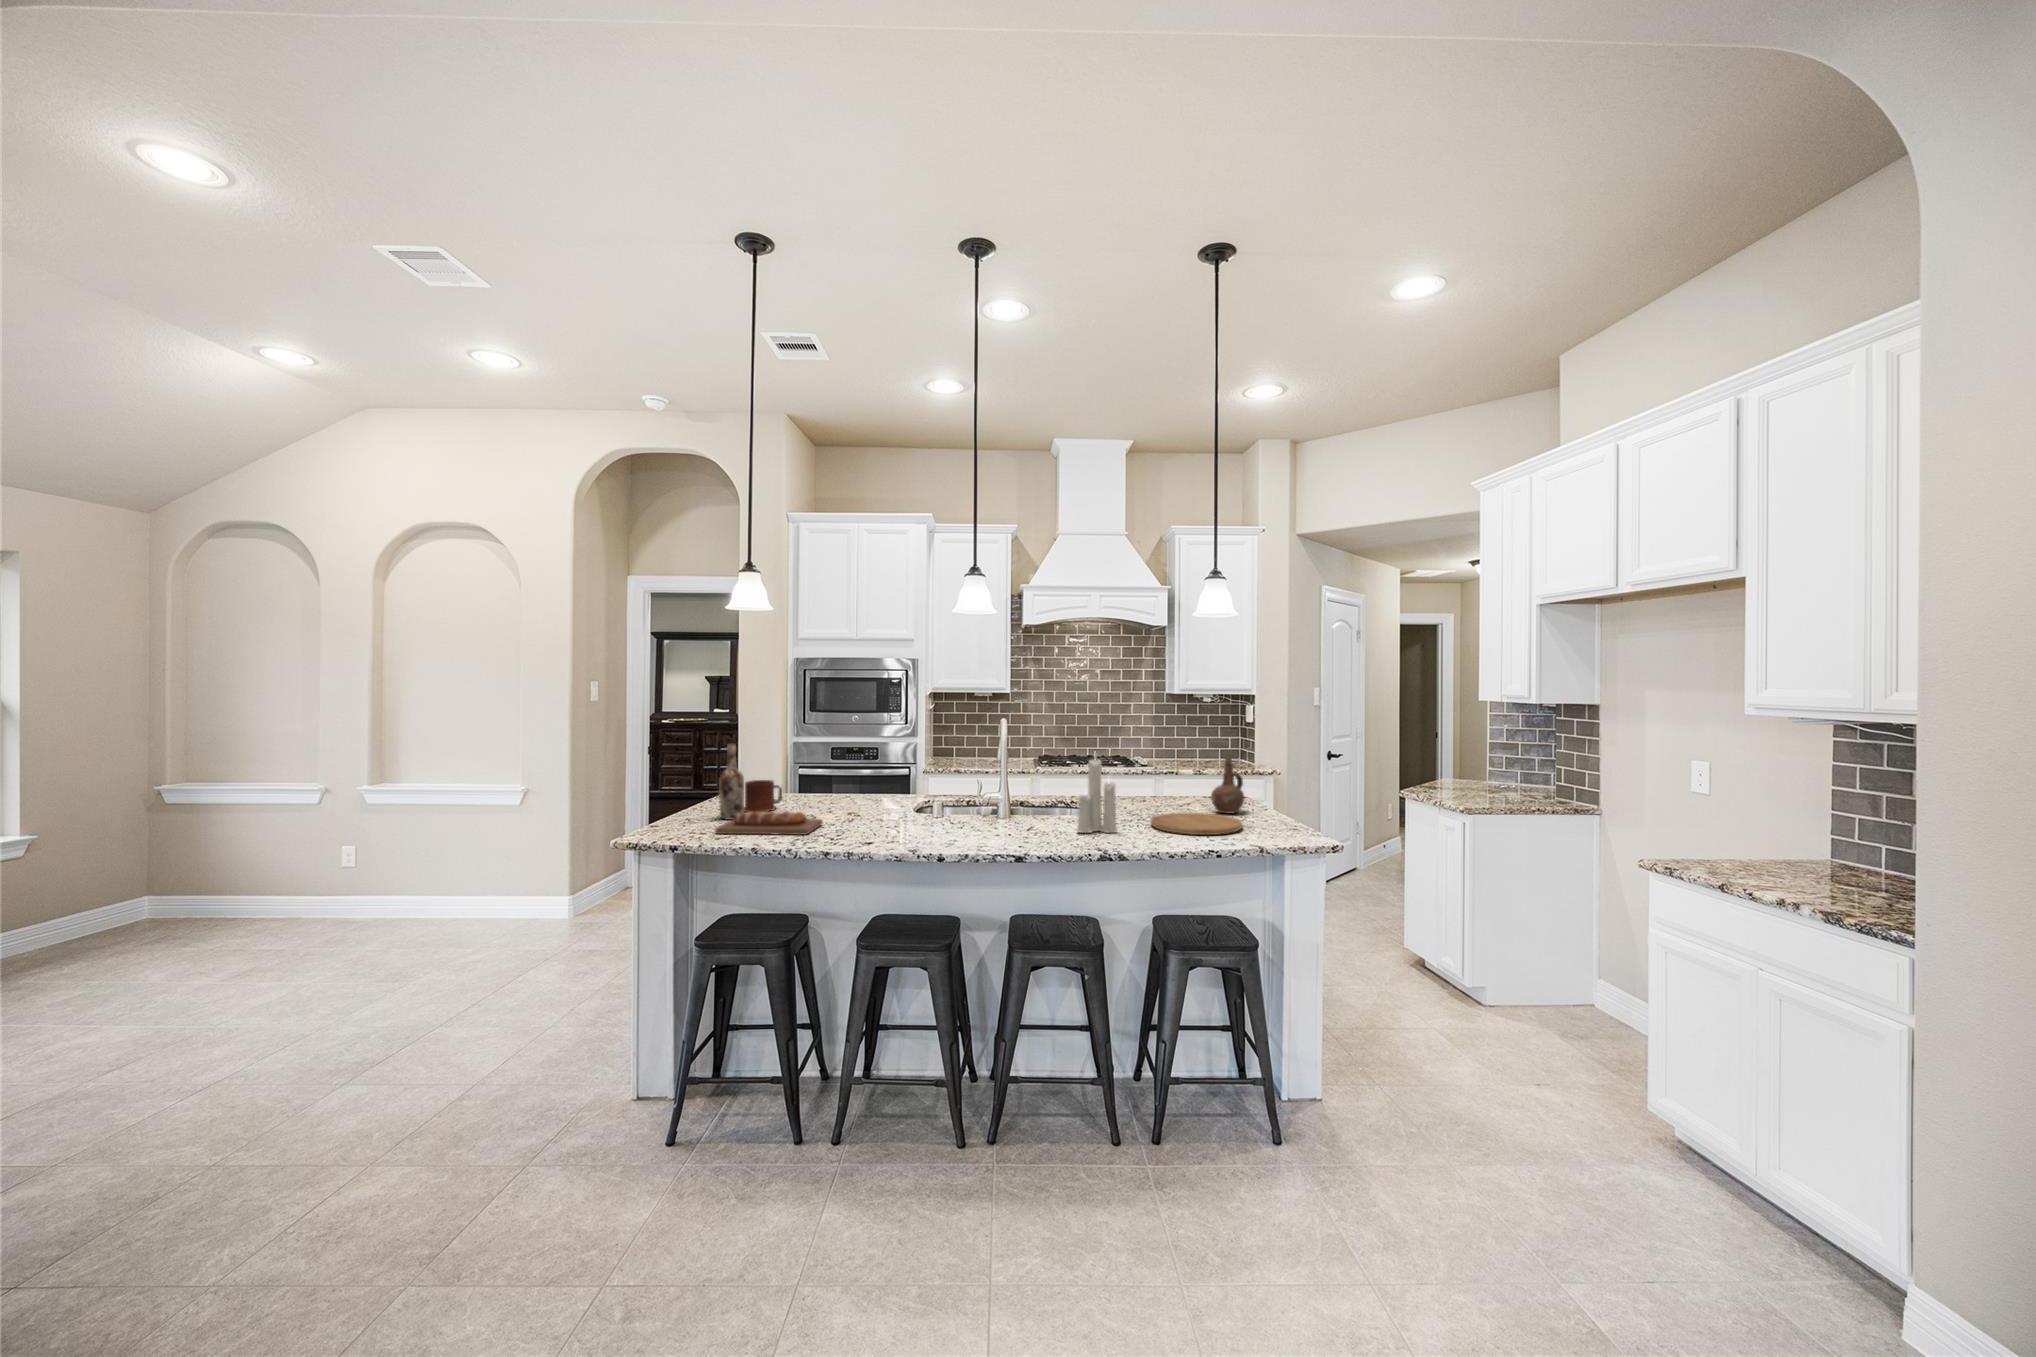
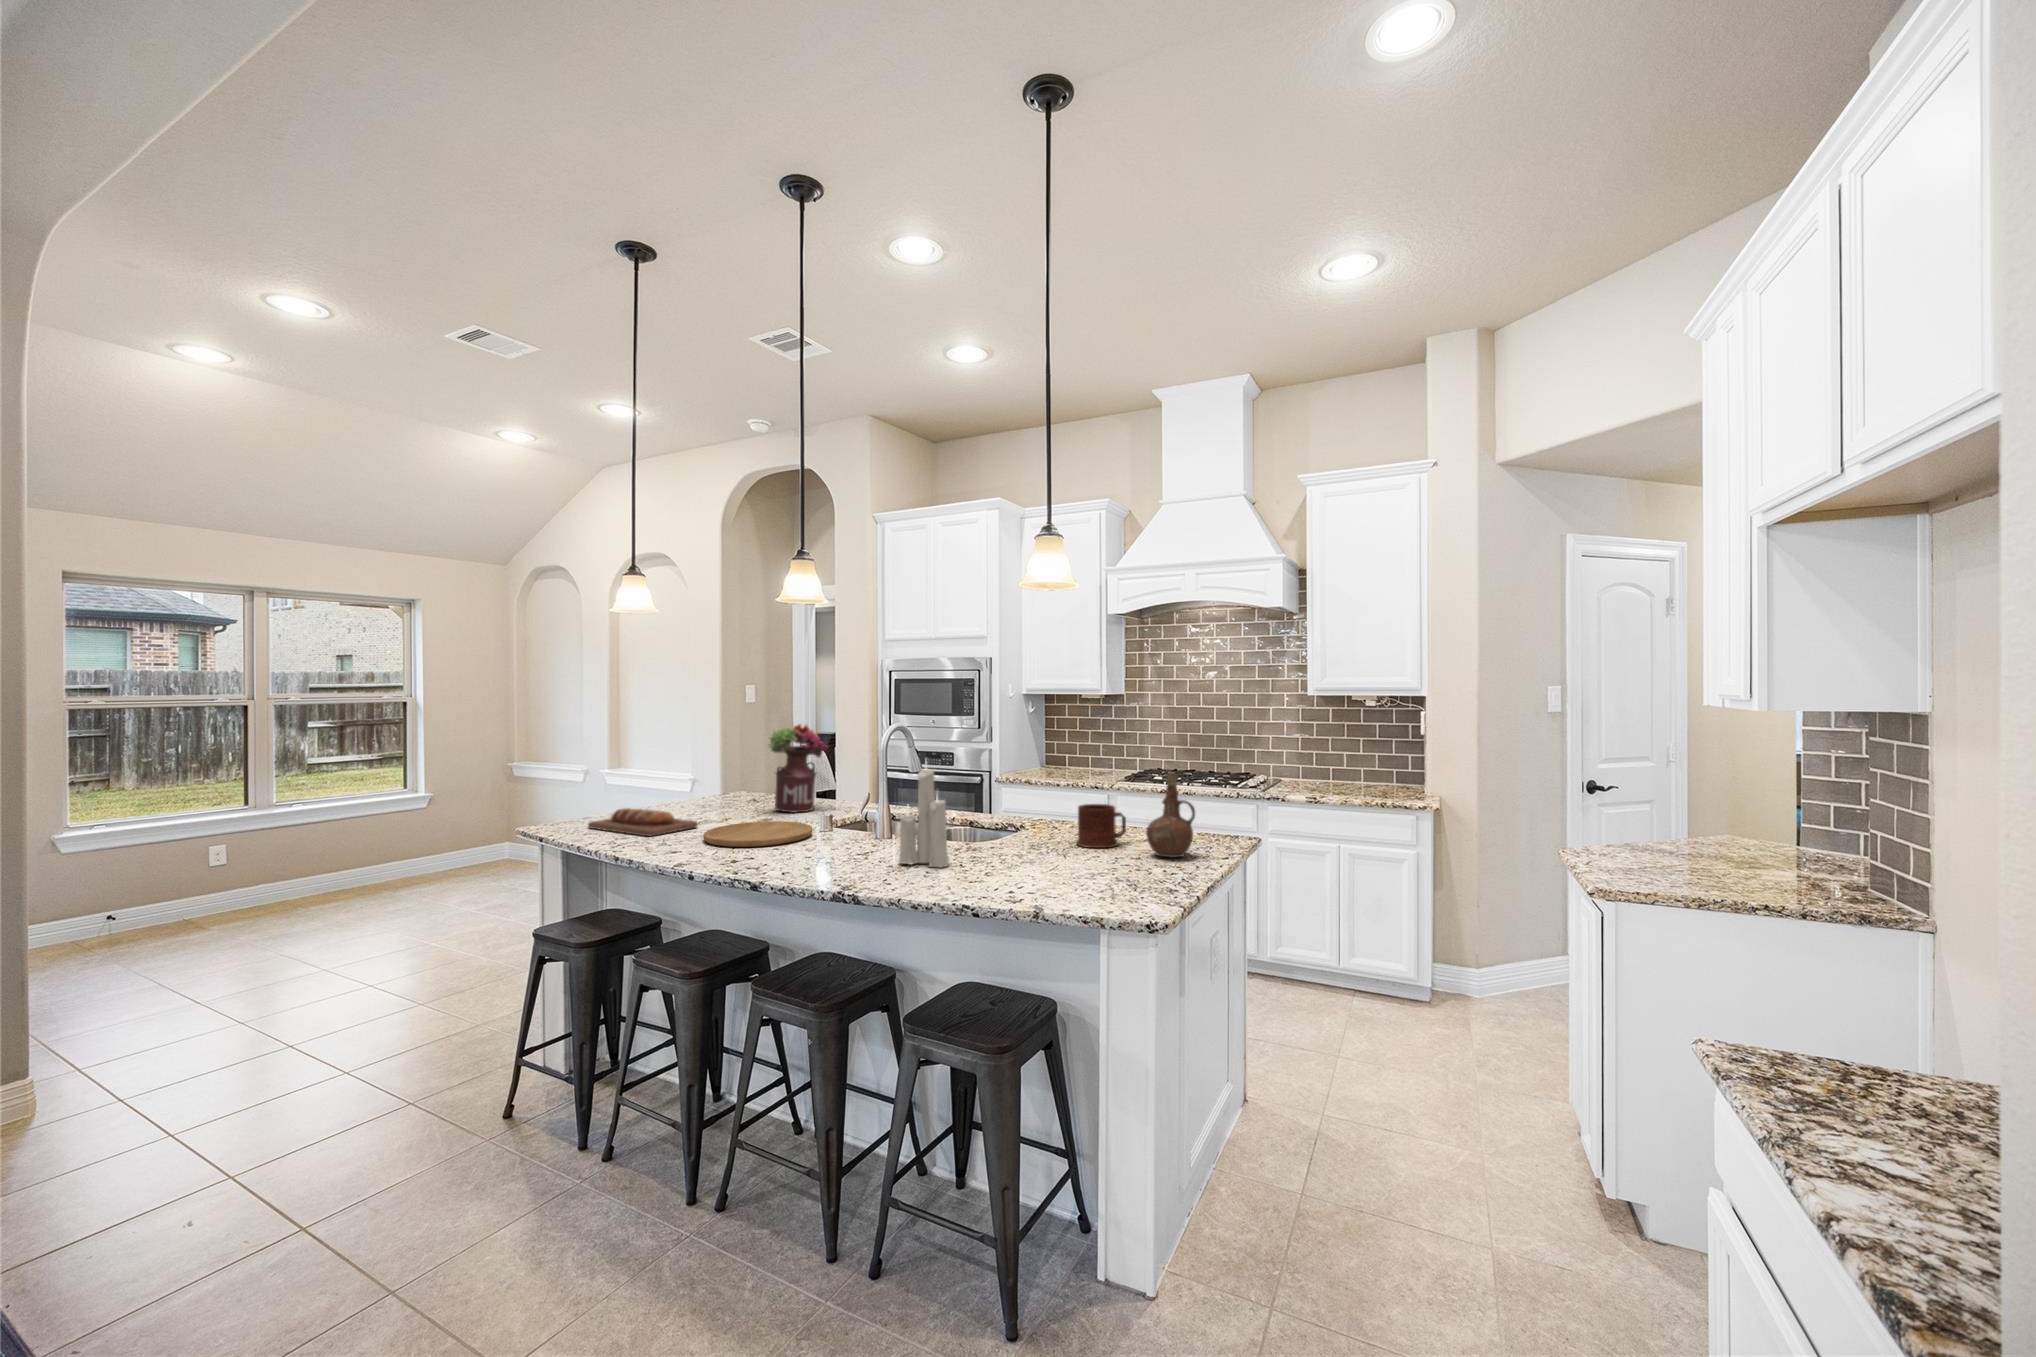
flower arrangement: none [836,726,888,807] -> present [768,724,828,812]
wine bottle: present [719,743,744,820] -> none [642,737,668,815]
mug: present [744,780,782,812] -> present [1076,804,1126,848]
cutting board: present [1150,813,1242,835] -> present [703,821,812,847]

